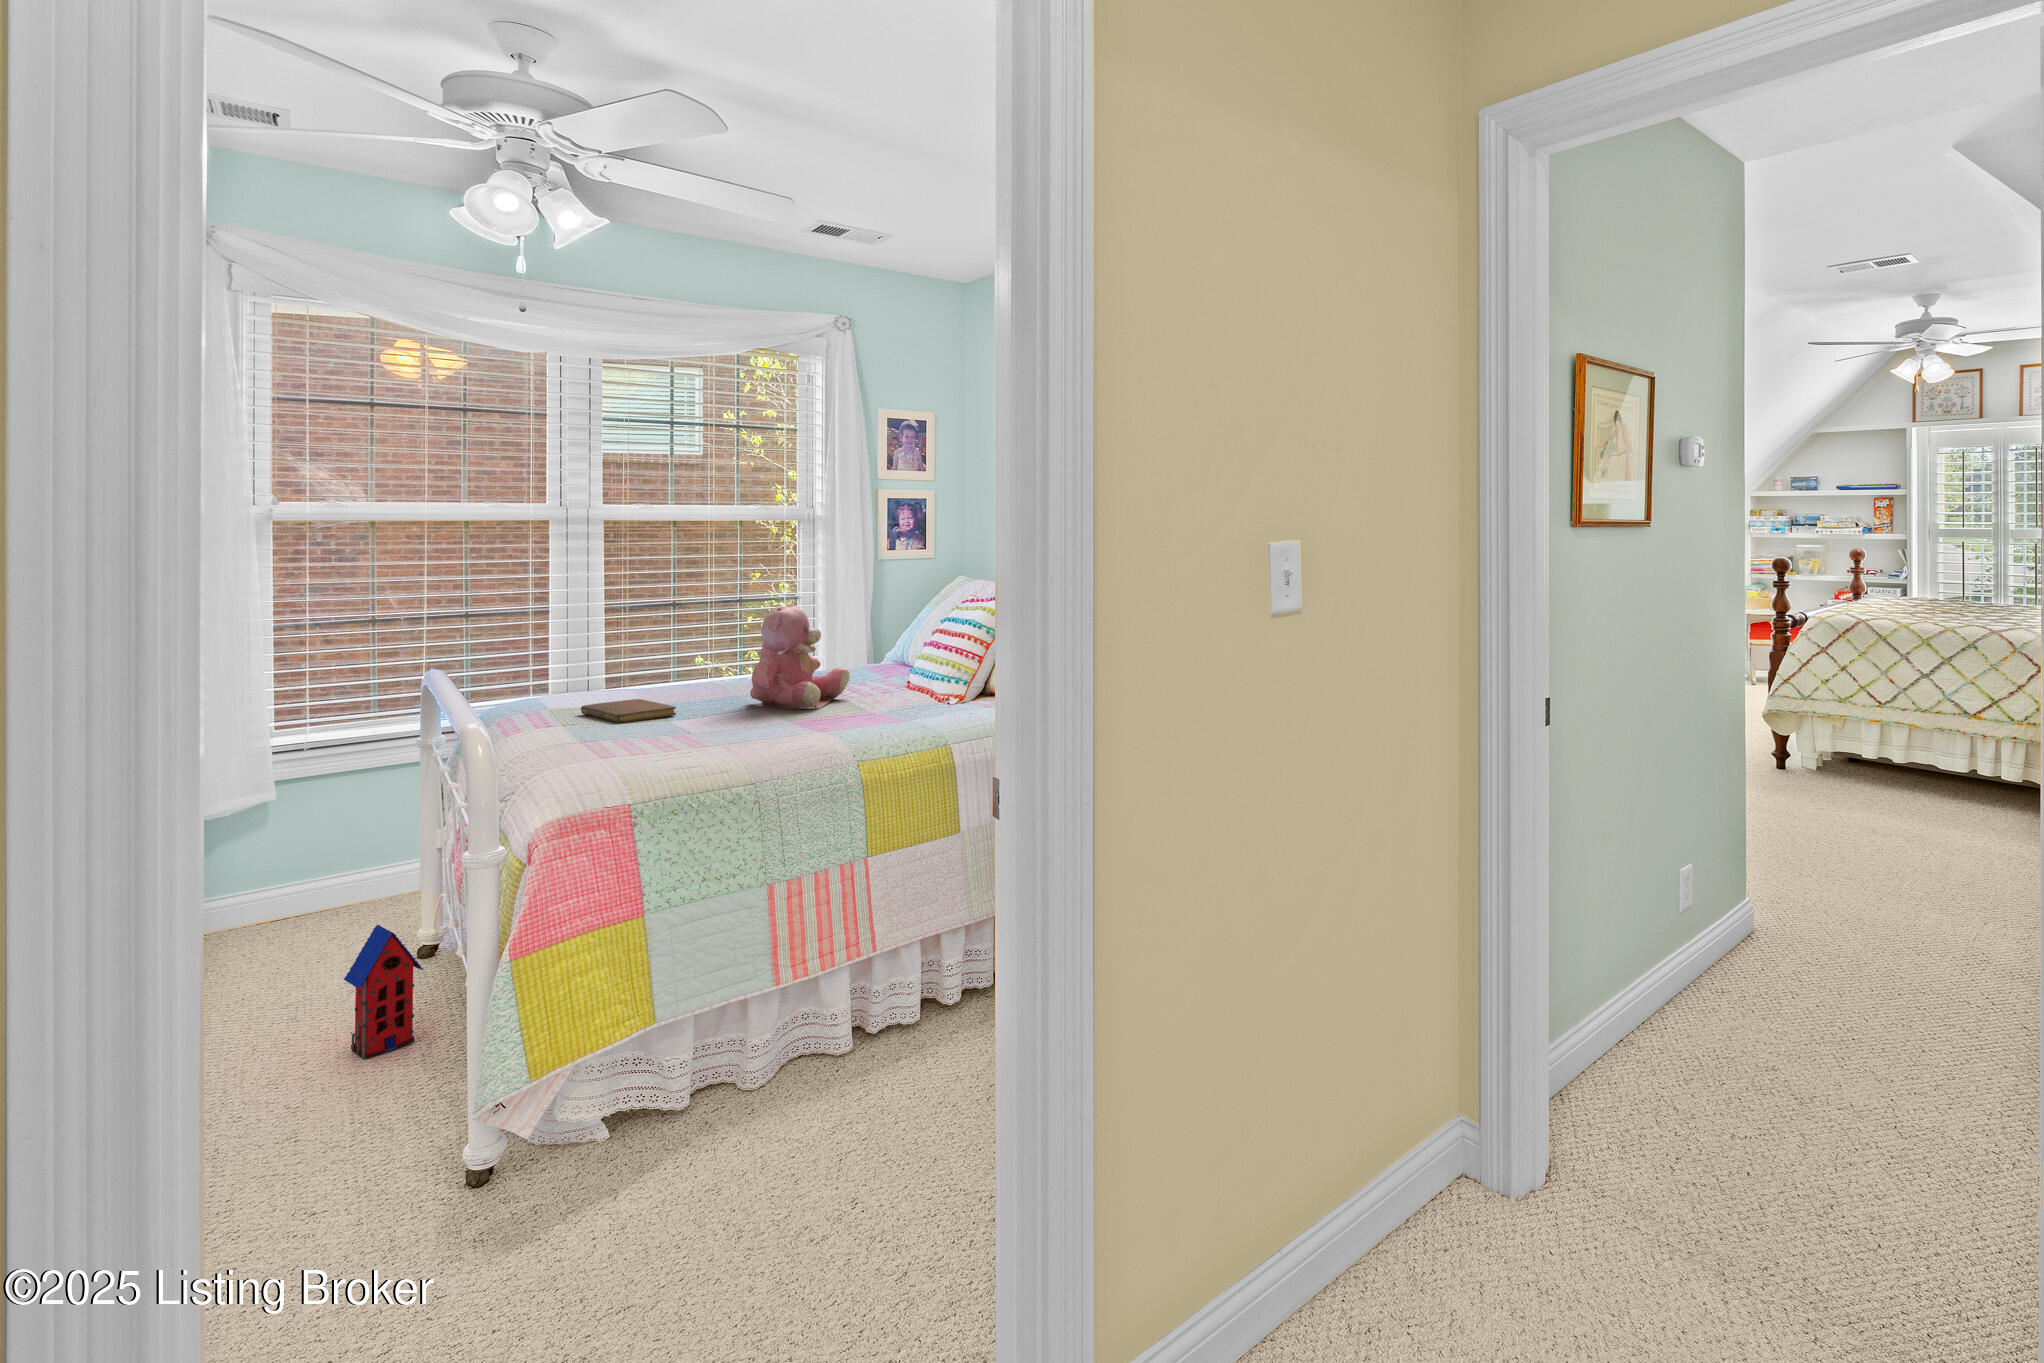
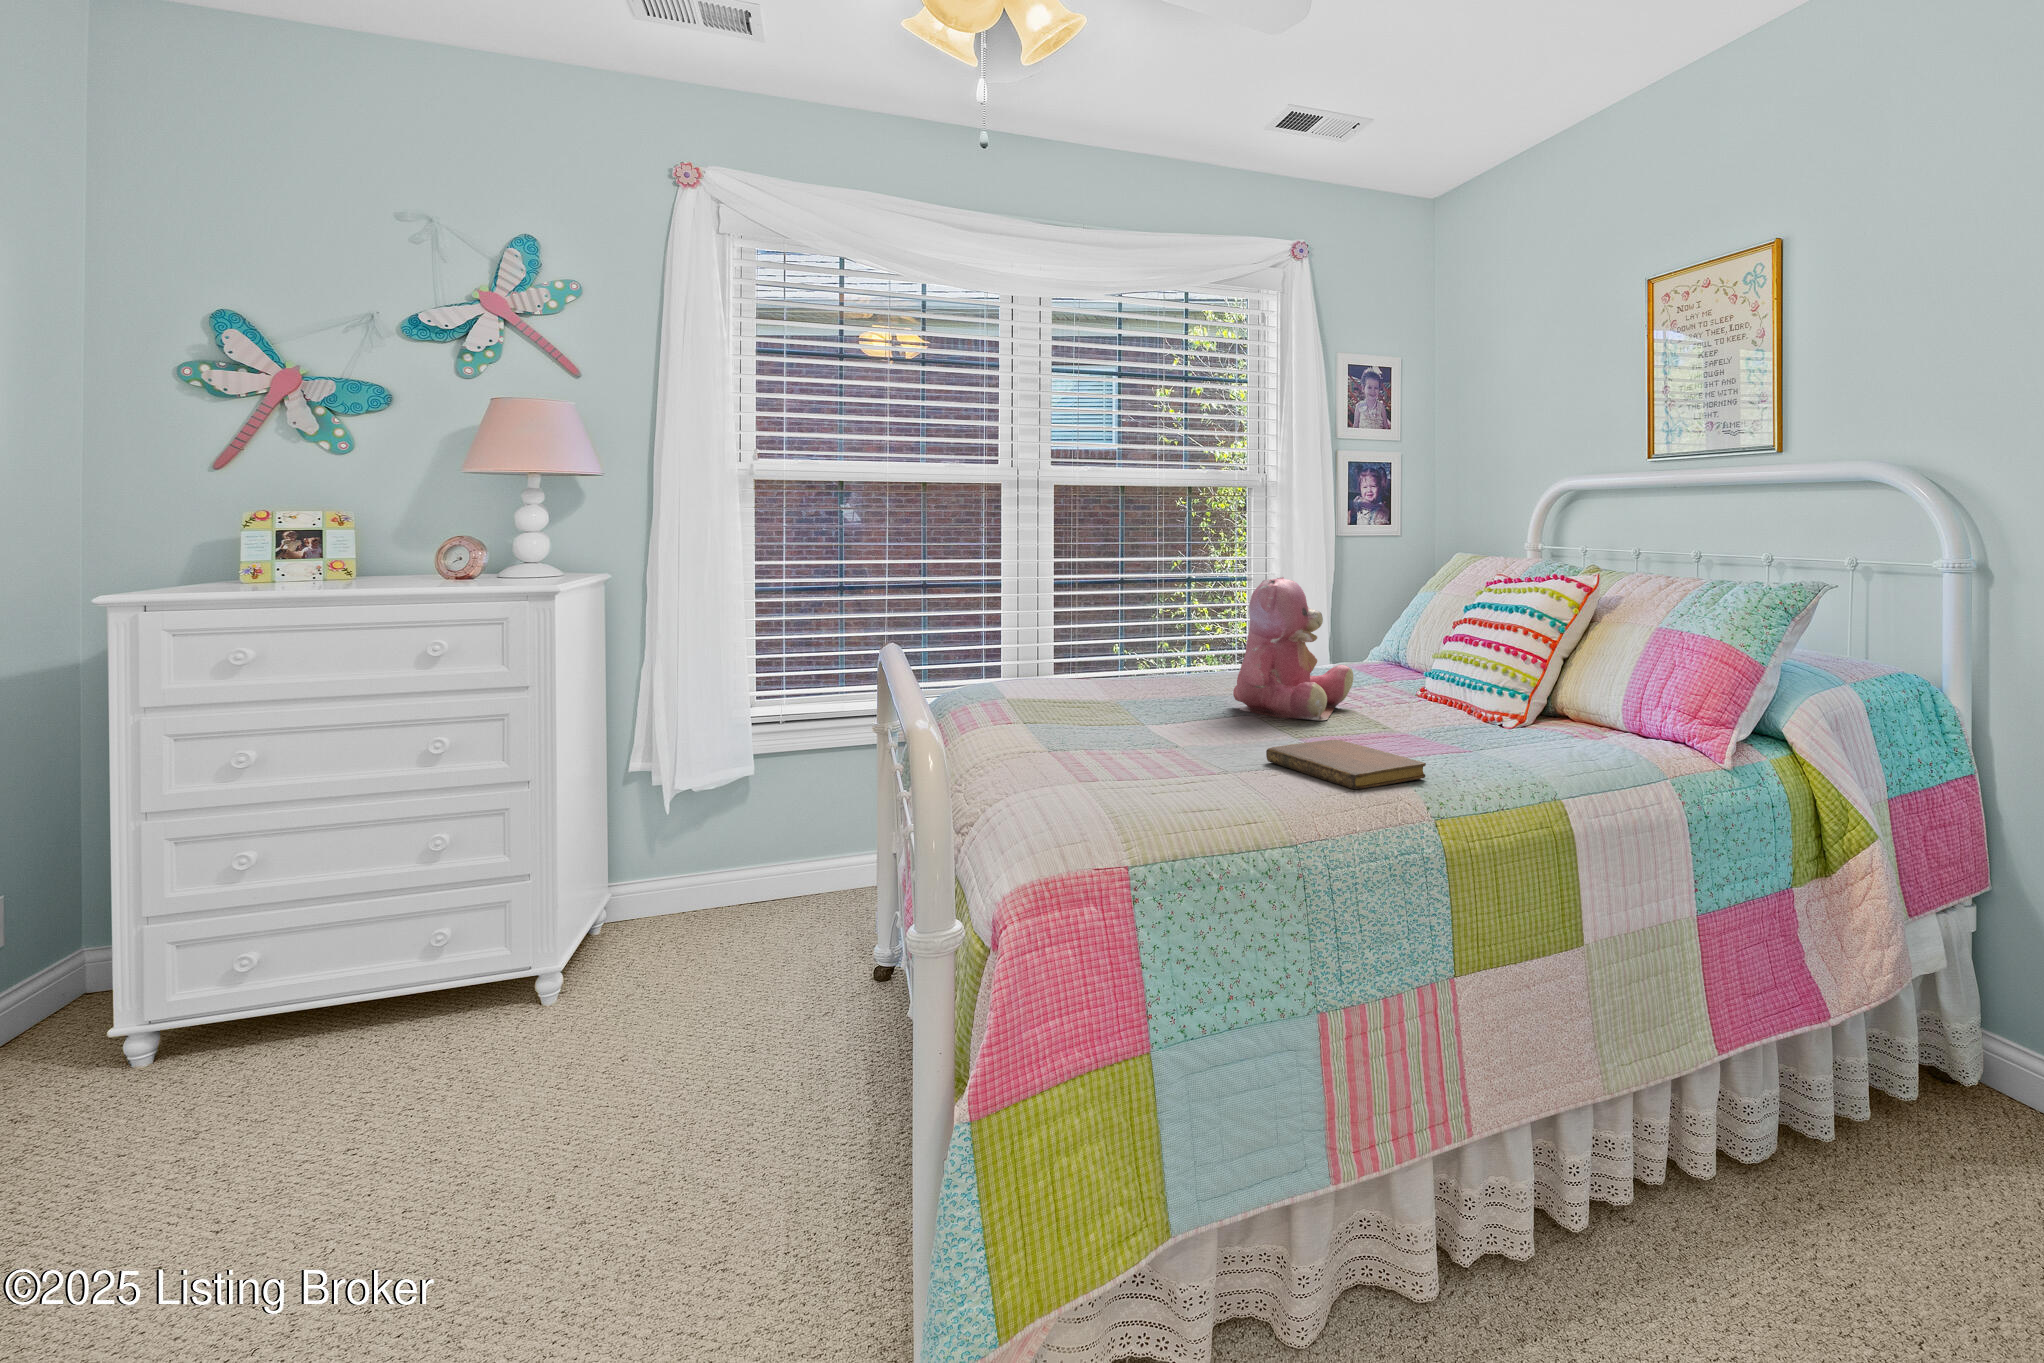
notebook: present [581,699,676,723] -> present [1266,740,1426,789]
toy house: present [344,925,423,1058] -> none [785,965,869,1144]

